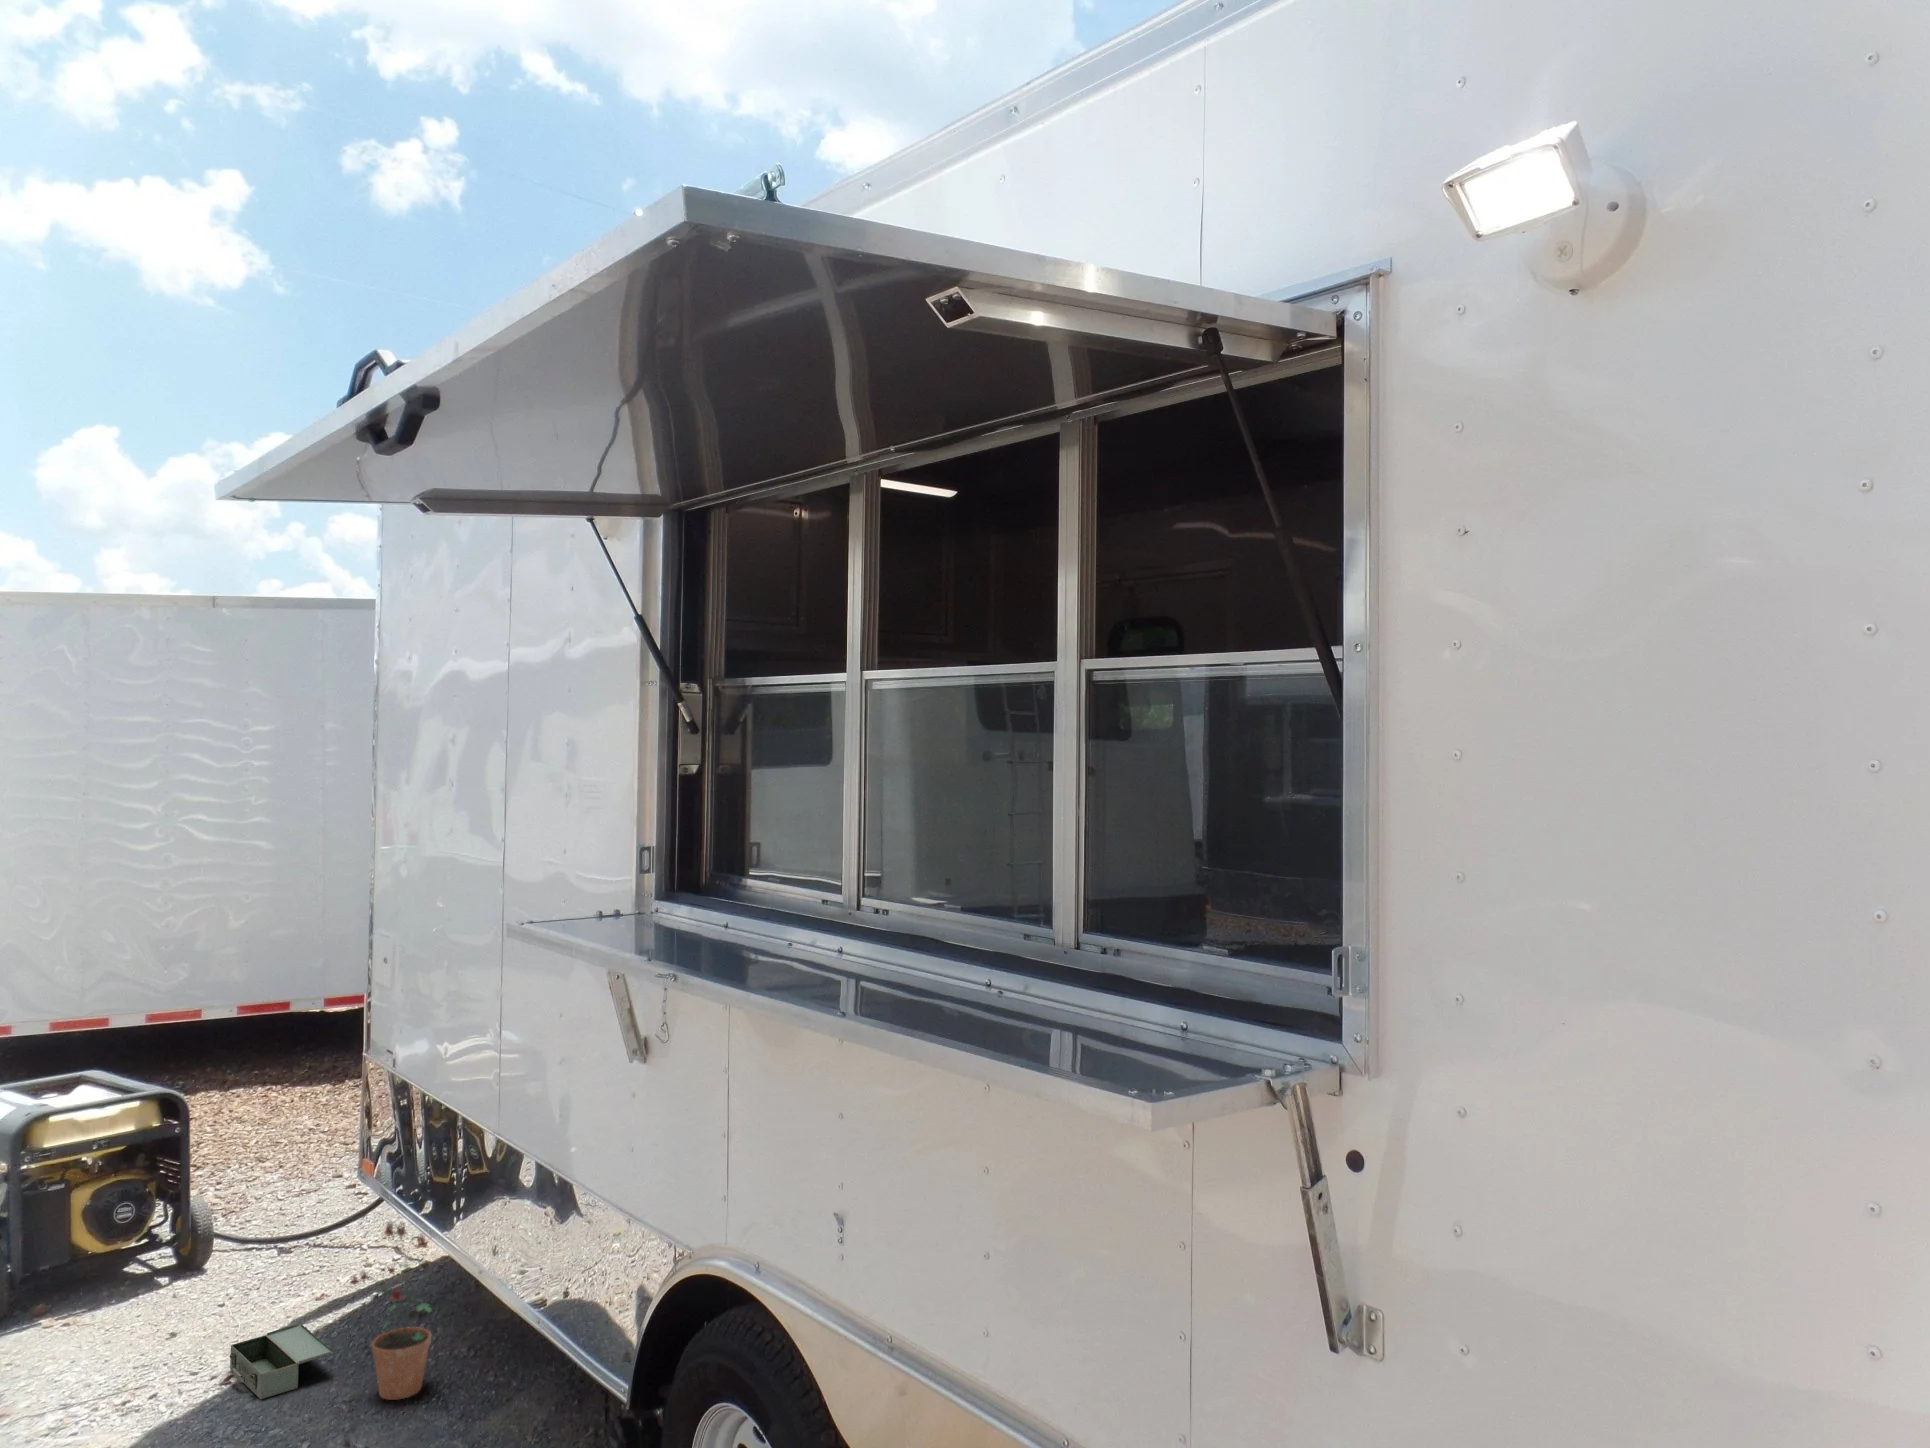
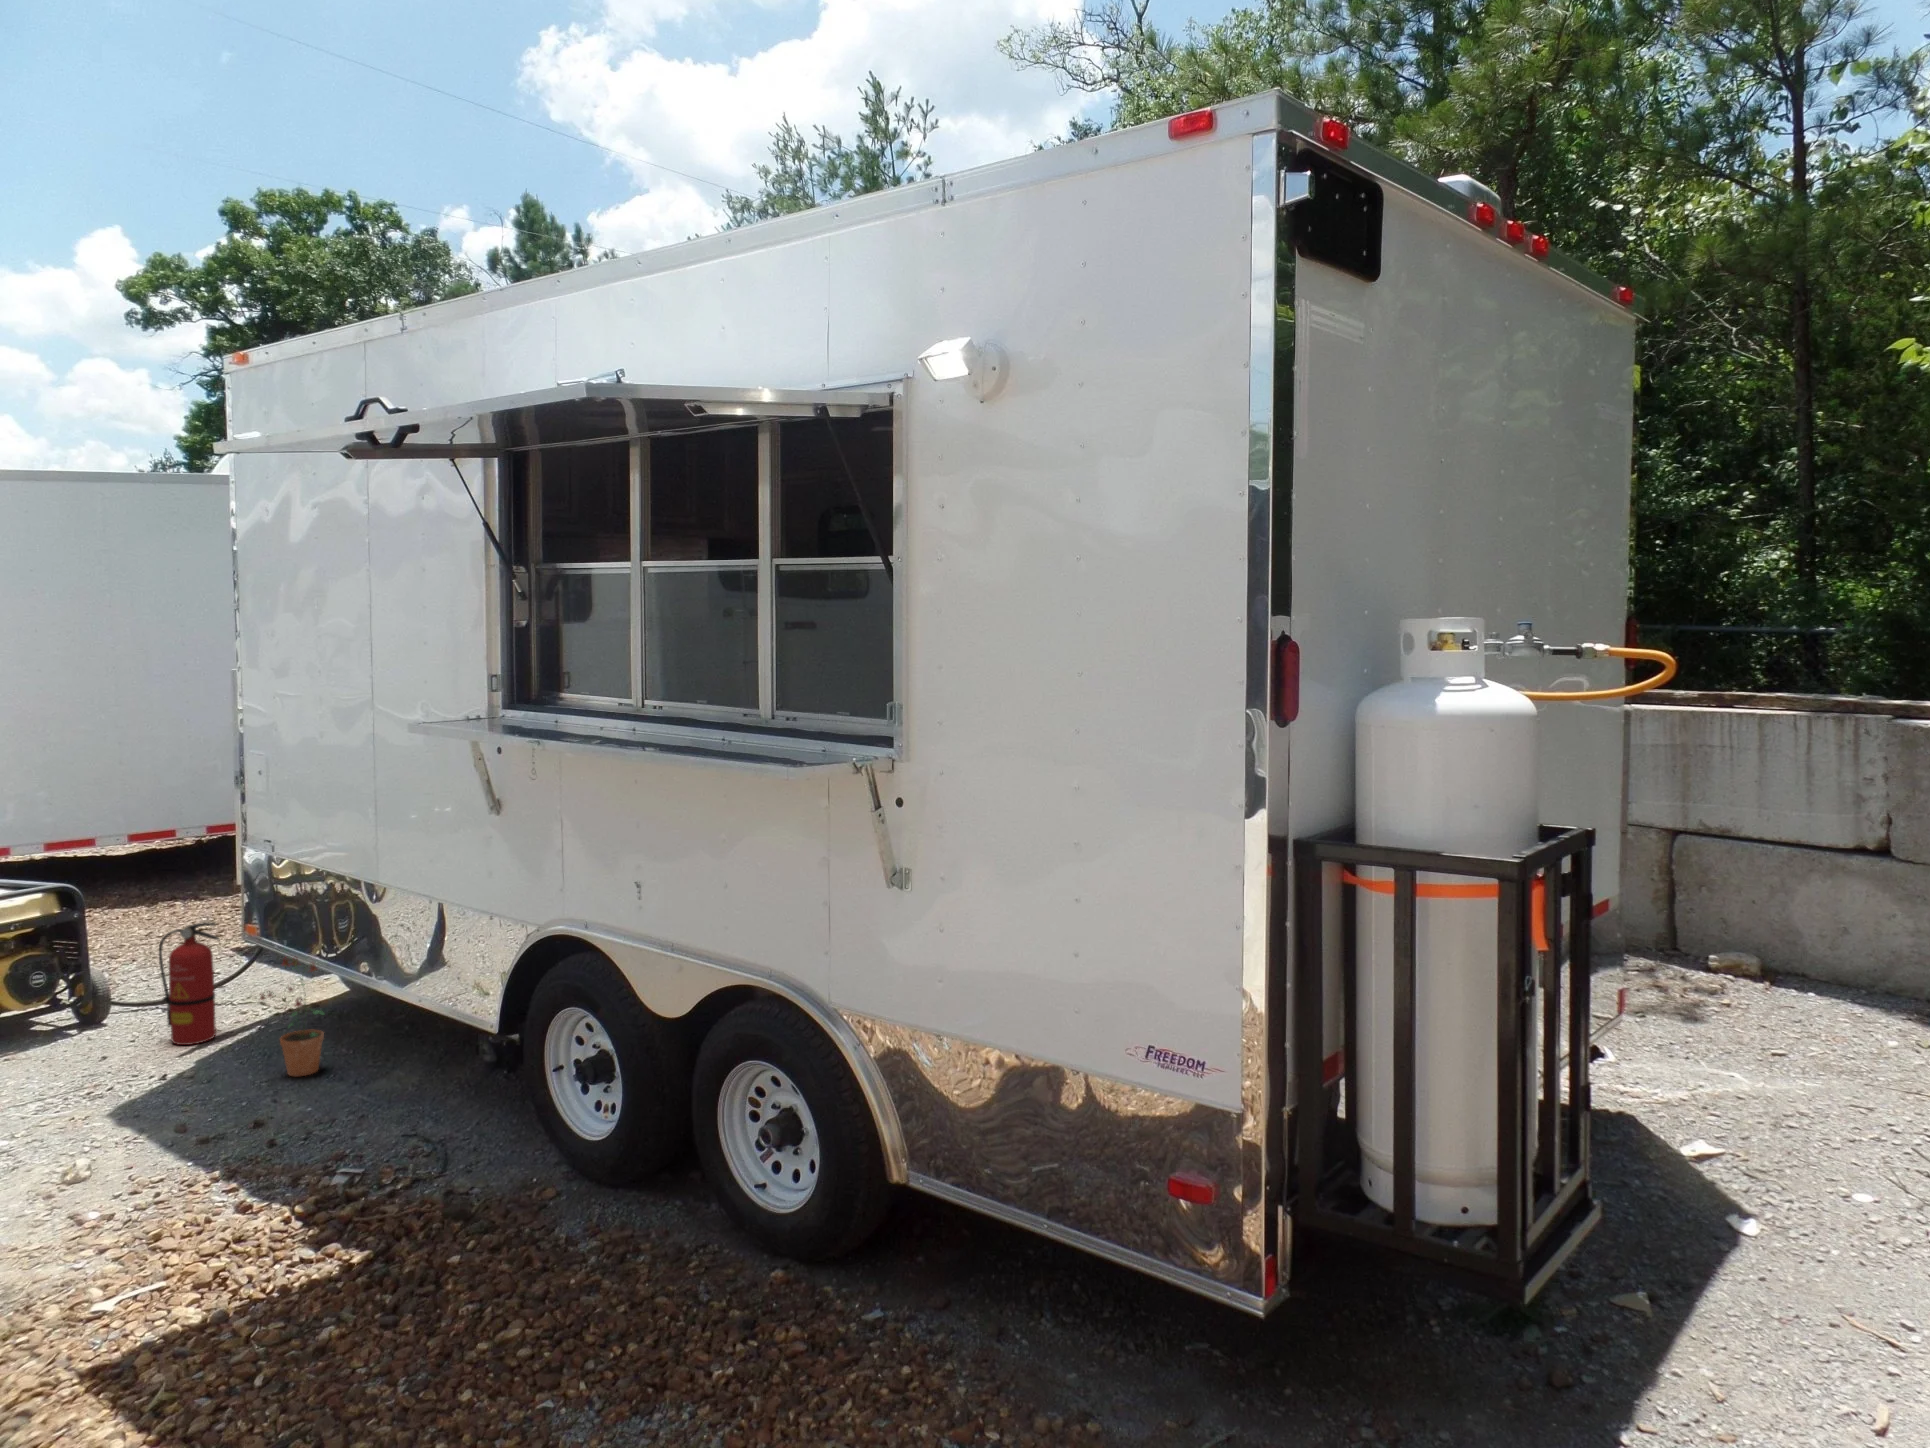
fire extinguisher: none [255,1155,330,1322] -> present [159,923,219,1045]
toolbox: present [230,1324,333,1399] -> none [162,1039,246,1083]

